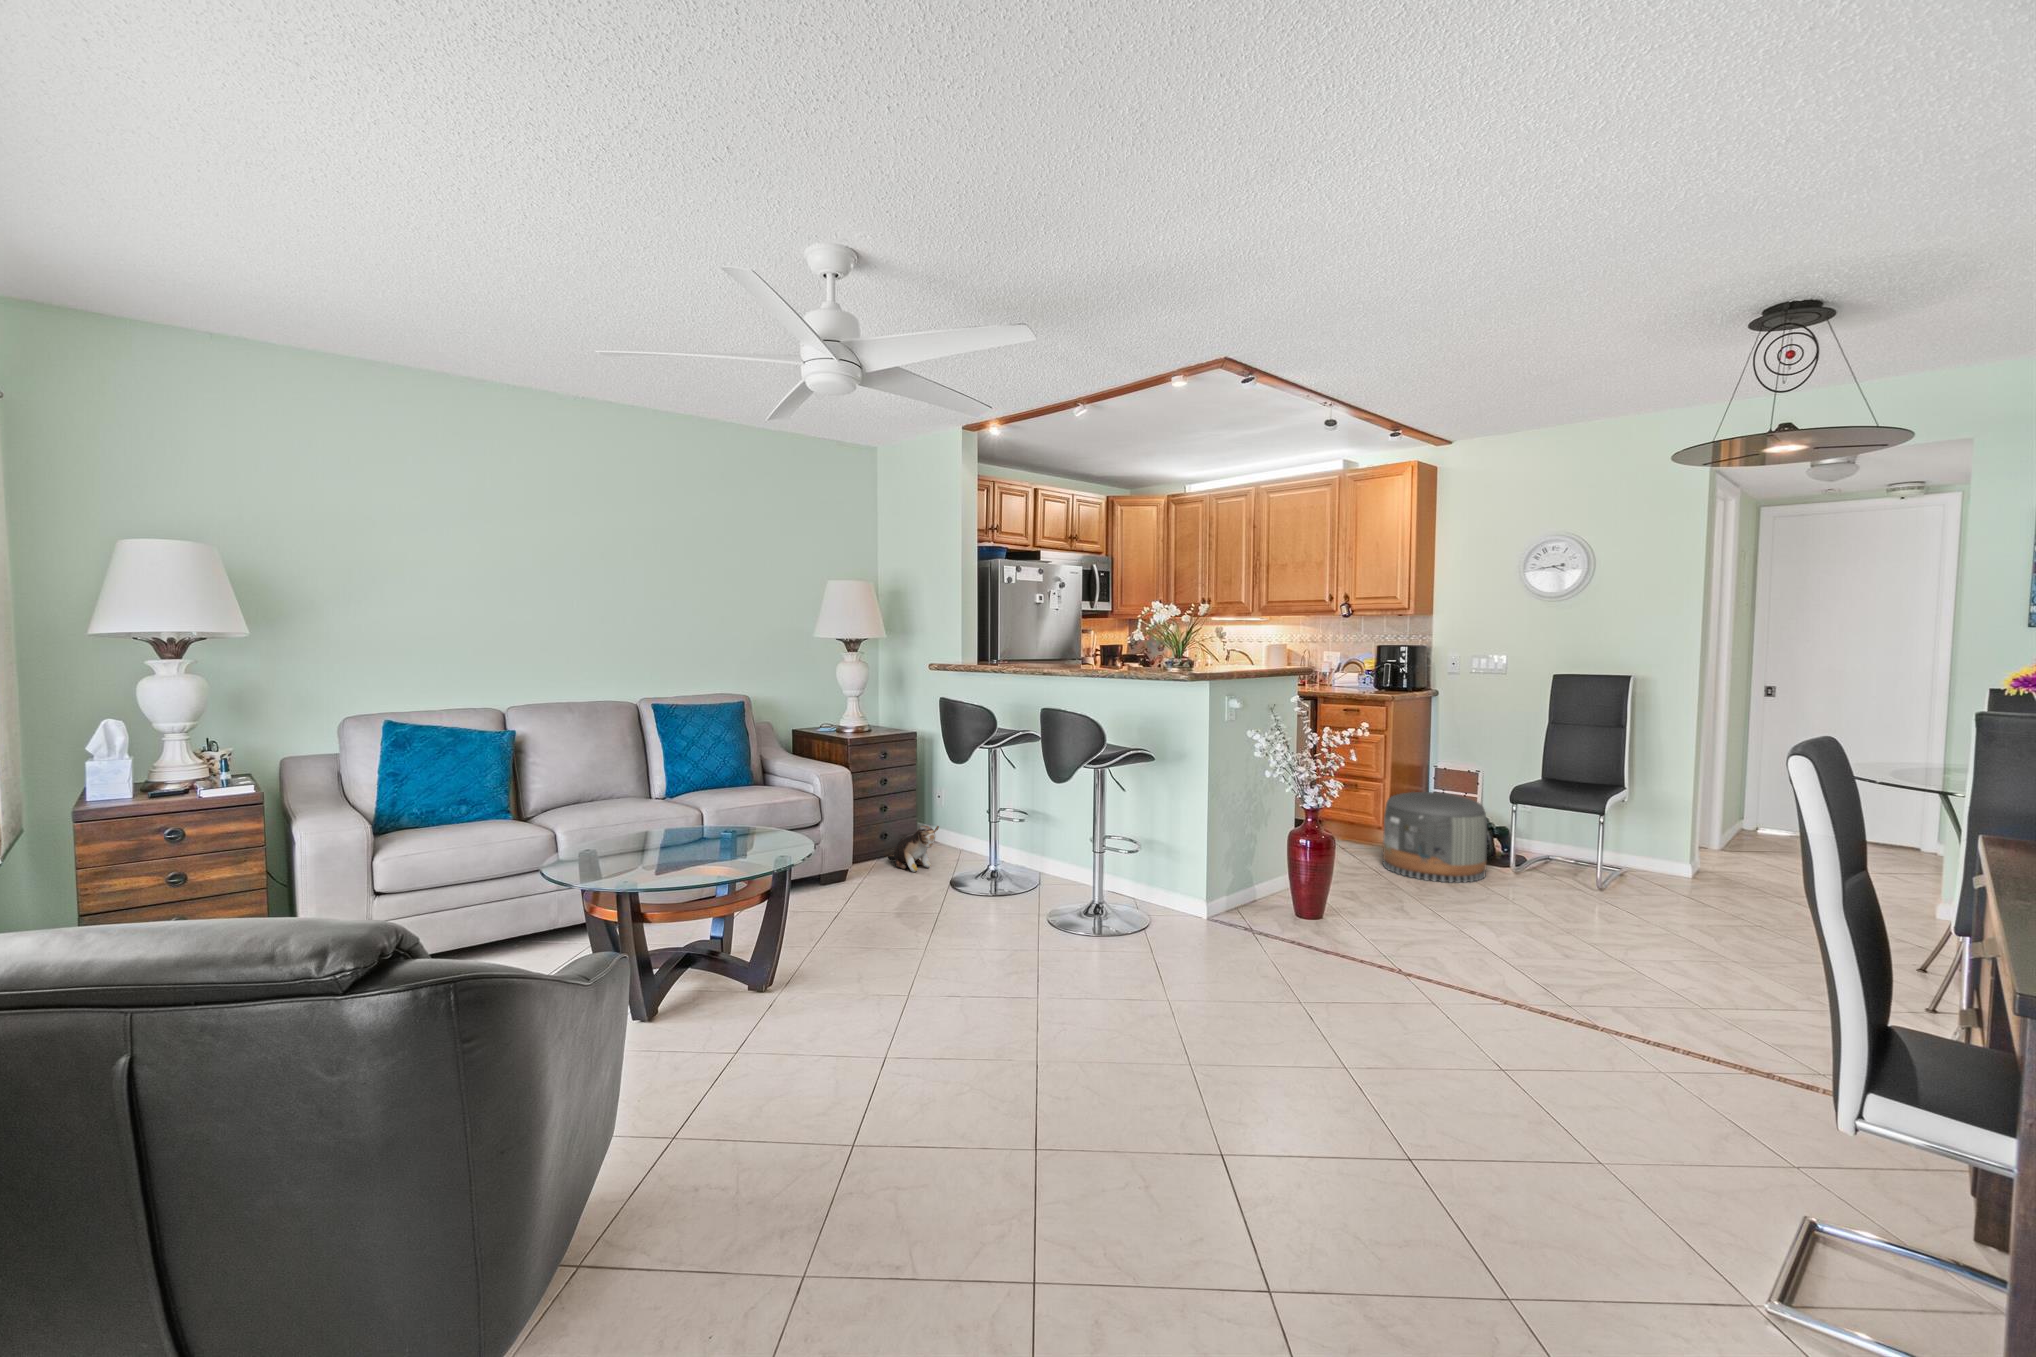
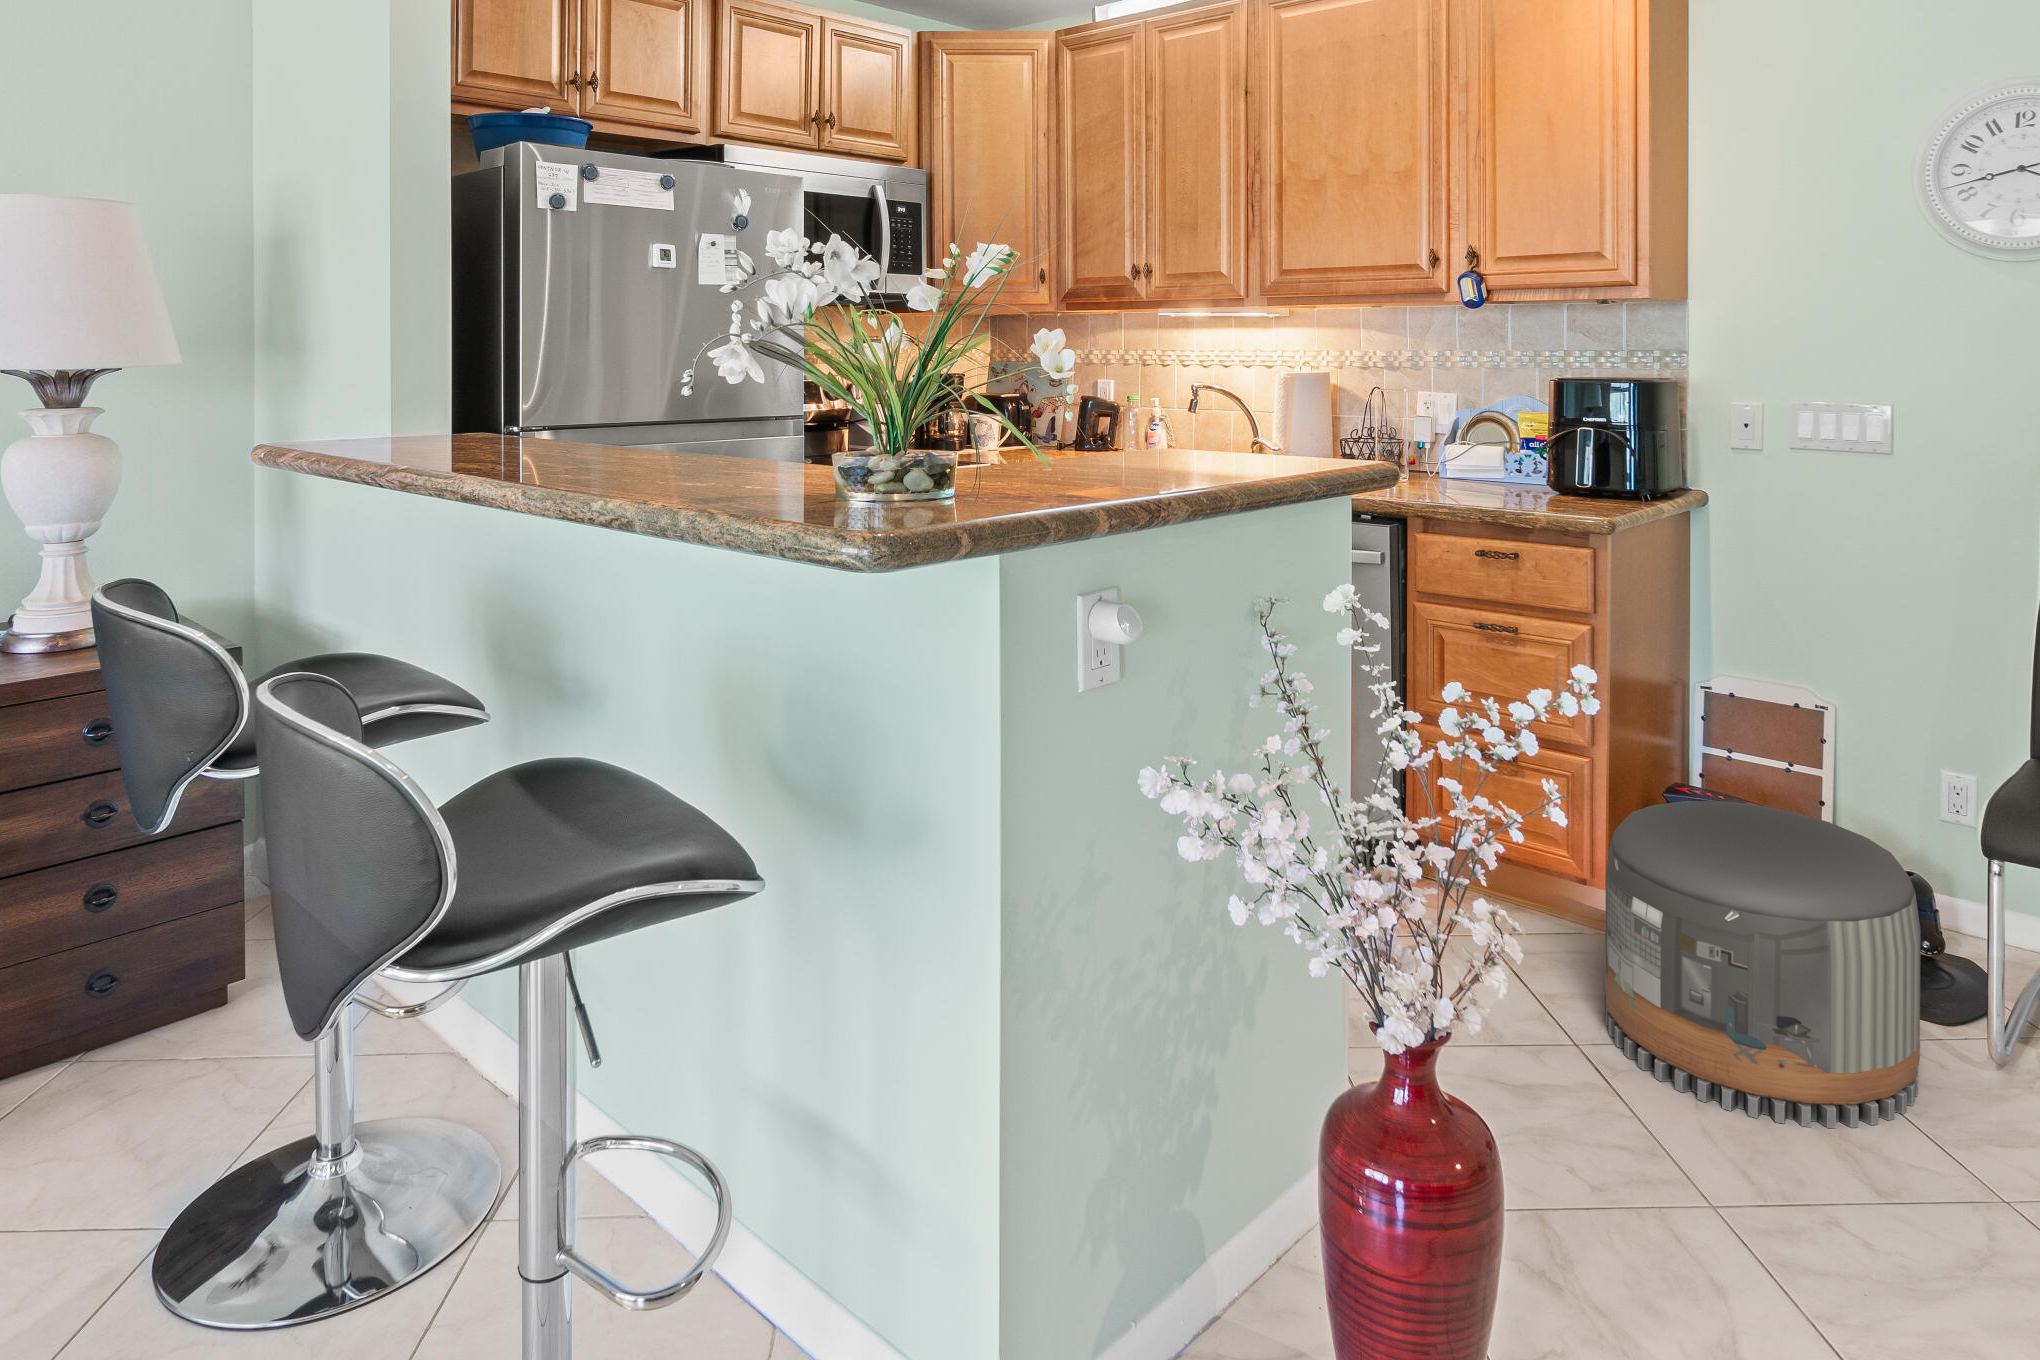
plush toy: present [888,826,939,872] -> none [77,991,195,1151]

